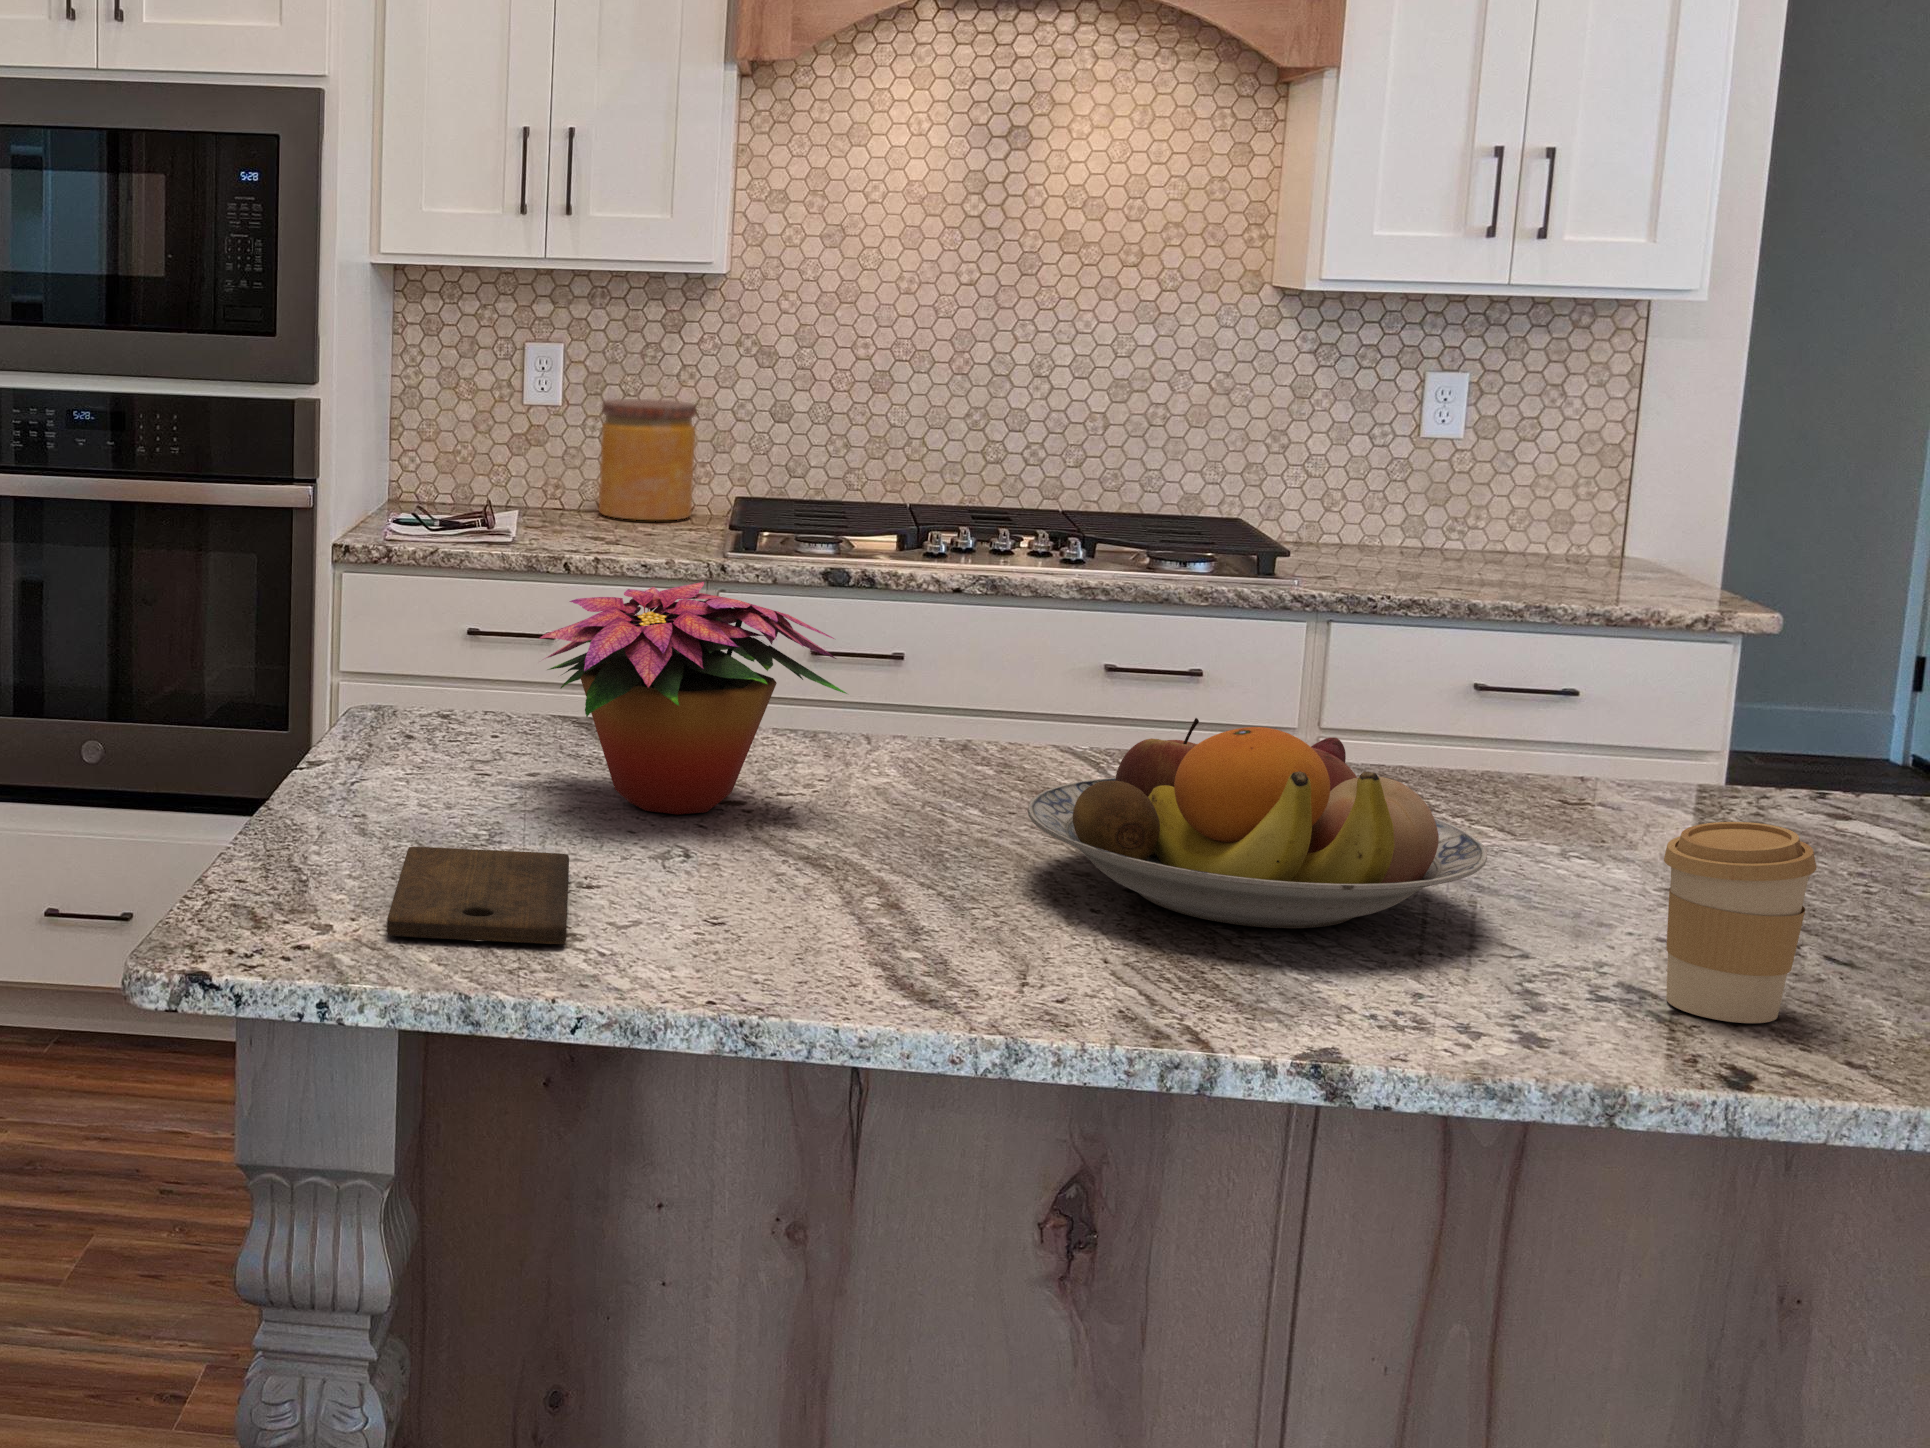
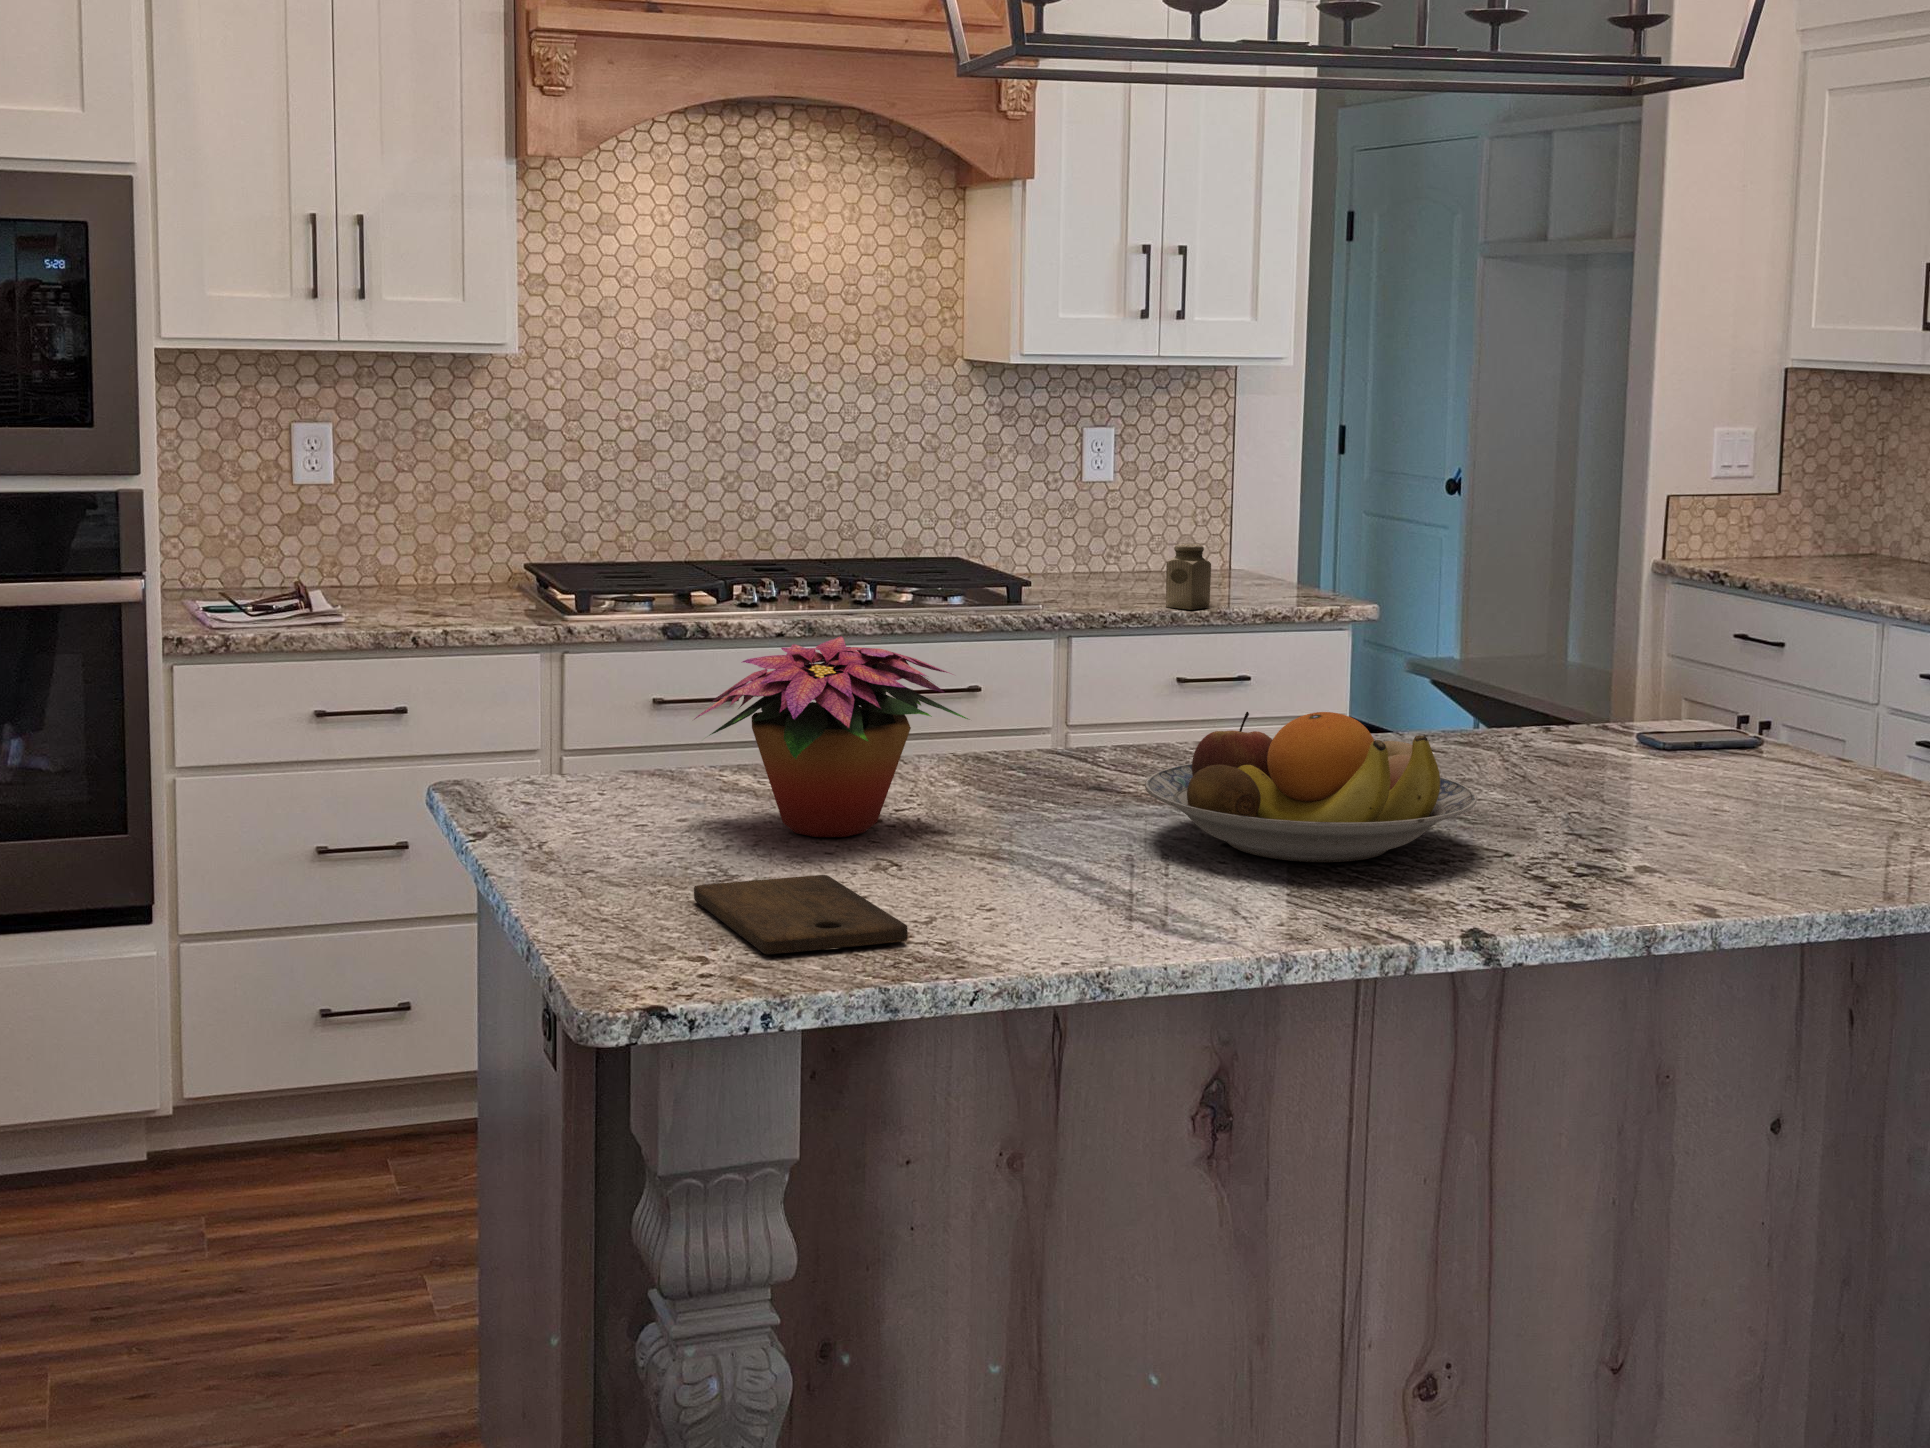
jar: present [599,399,697,520] -> none [395,477,490,593]
salt shaker: none [1468,516,1533,597] -> present [1166,544,1211,610]
coffee cup: present [1664,822,1817,1023] -> none [1608,743,1703,880]

